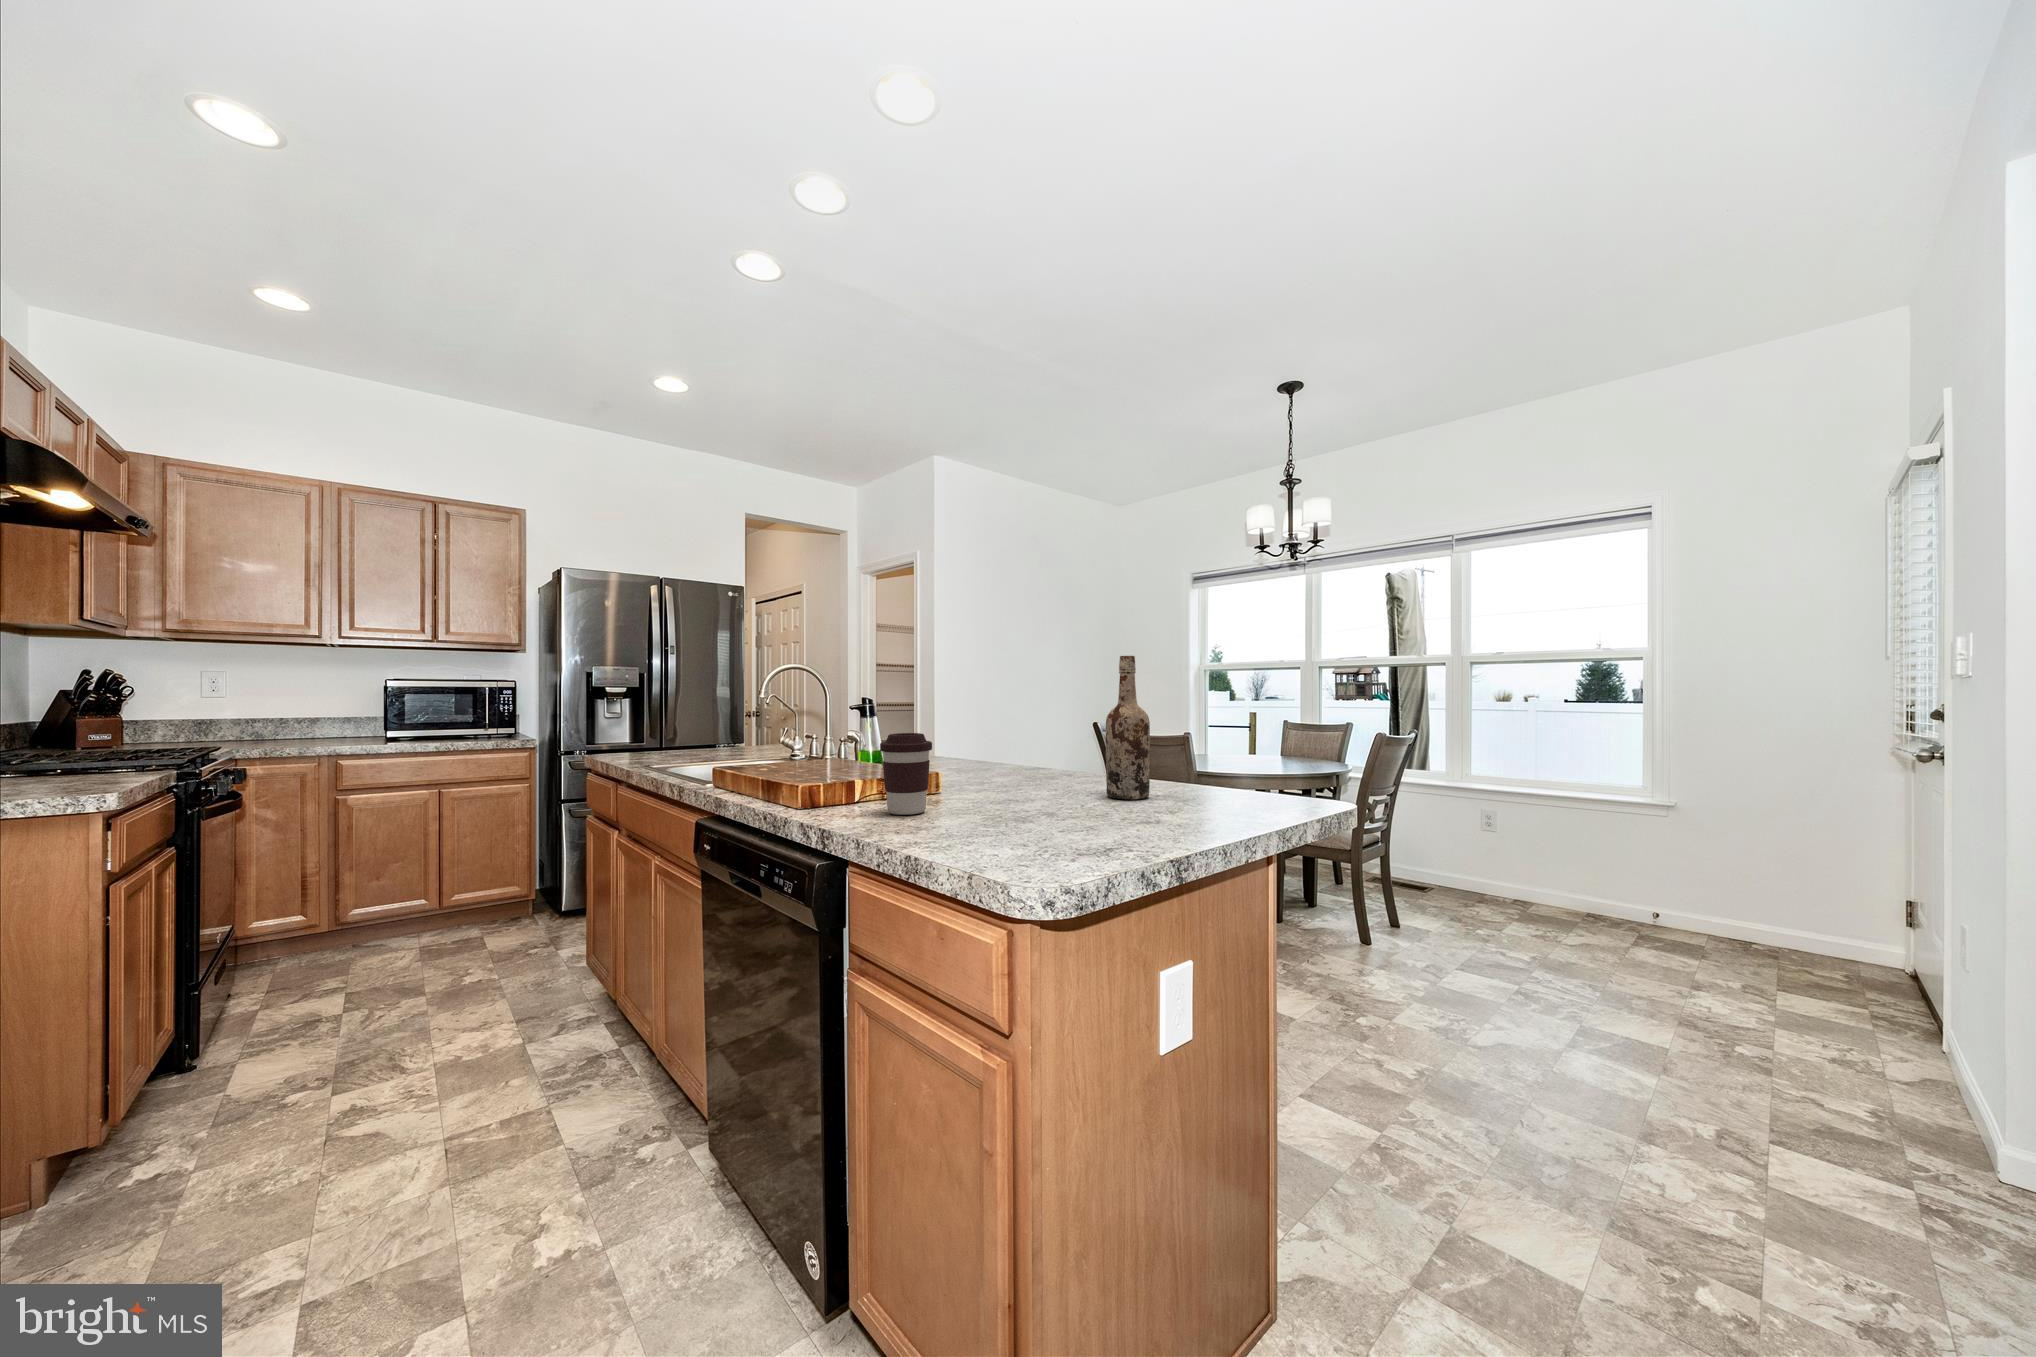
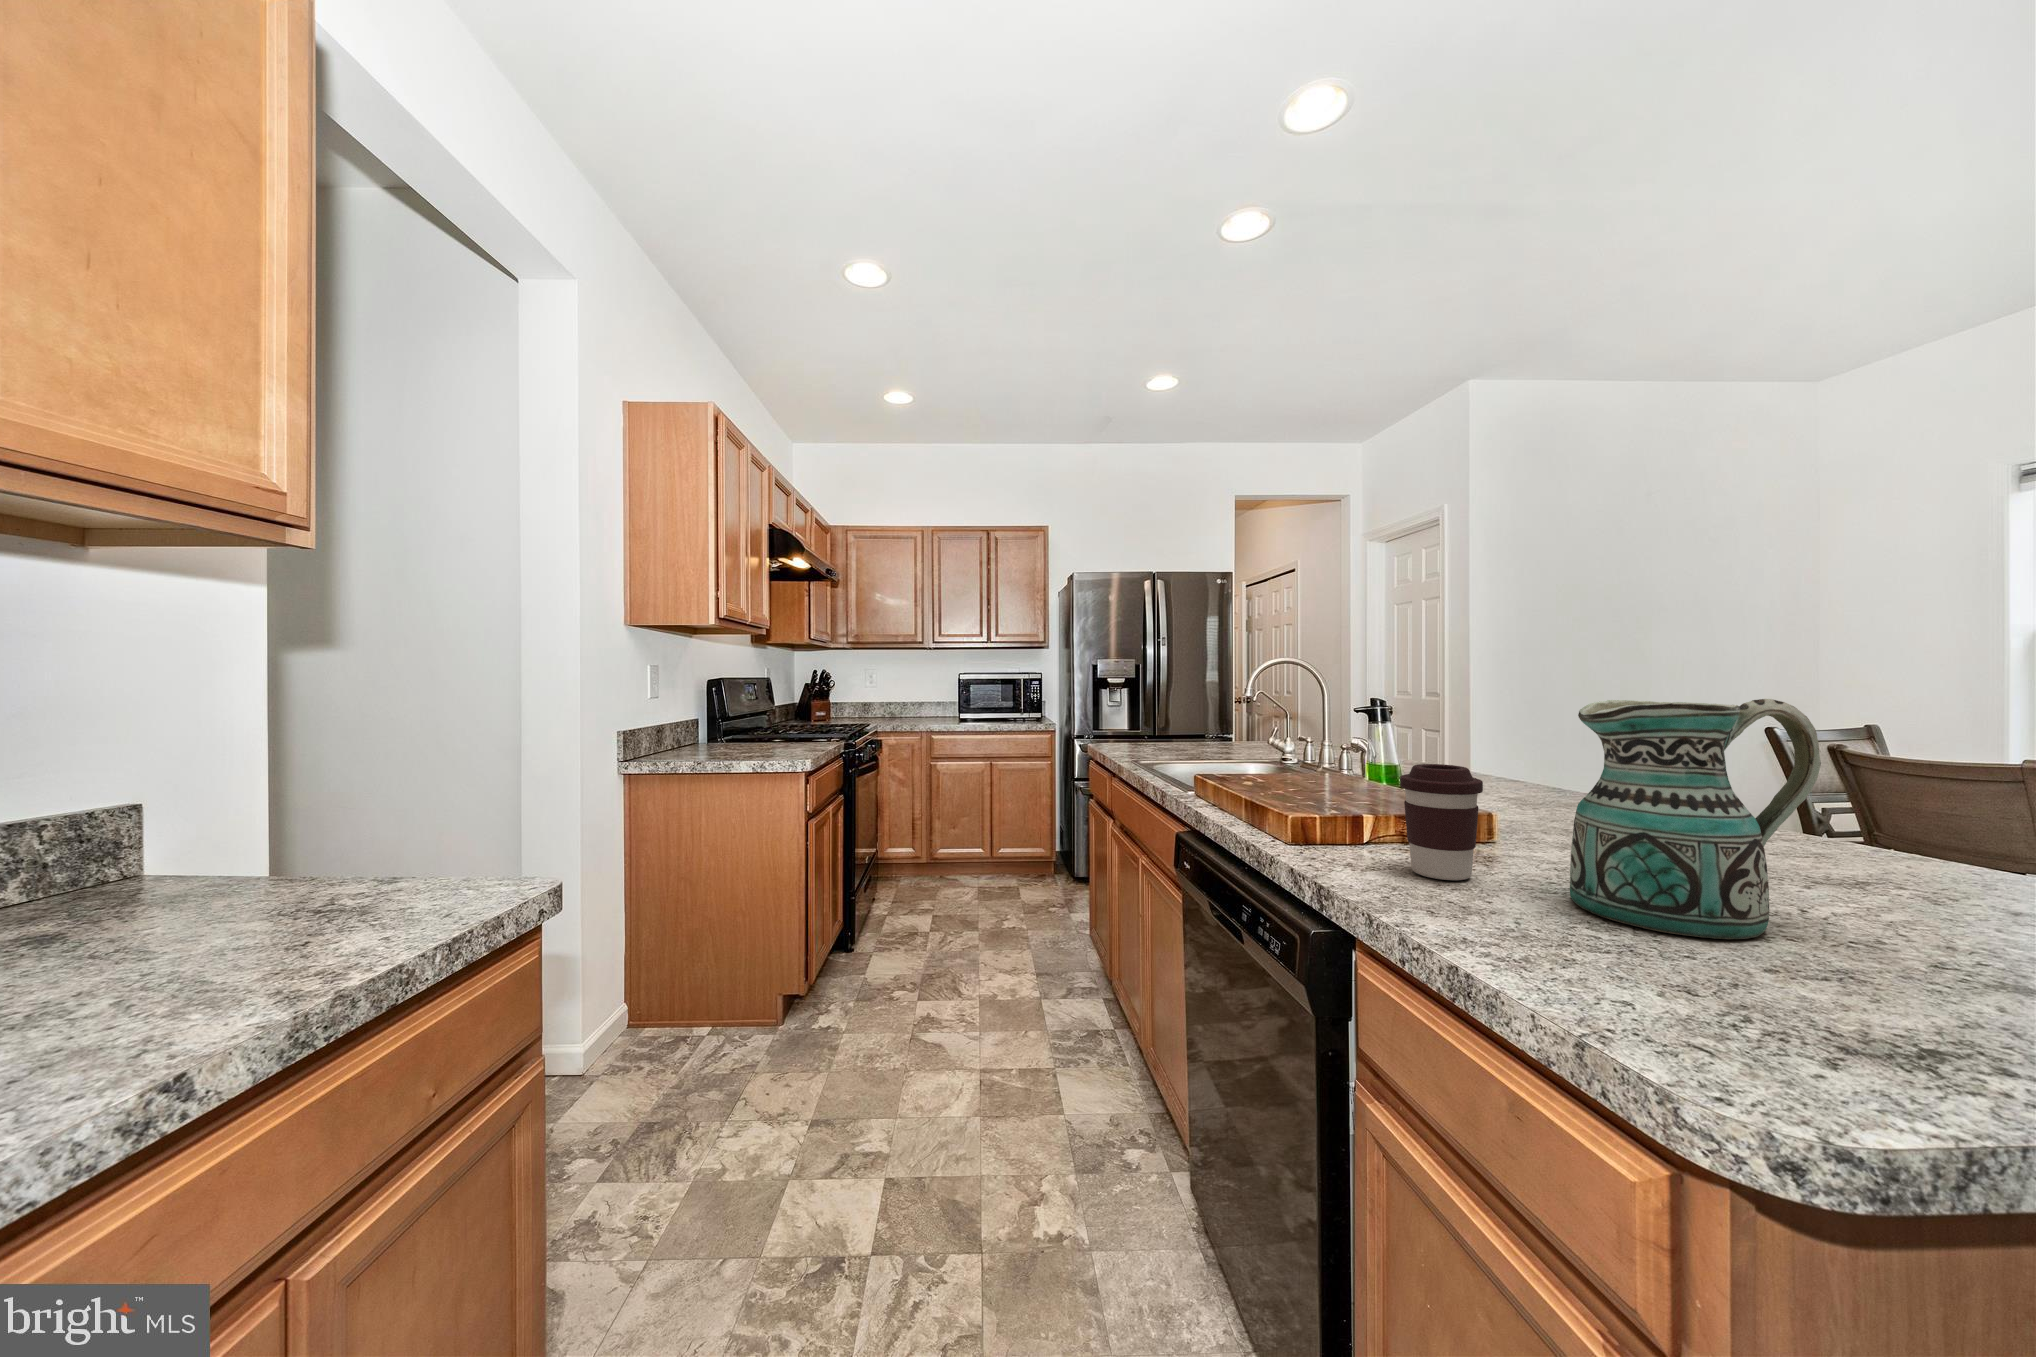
wine bottle: present [1106,656,1150,799] -> none [1842,651,1968,918]
ceramic pitcher: none [979,681,1092,822] -> present [1570,699,1821,939]

